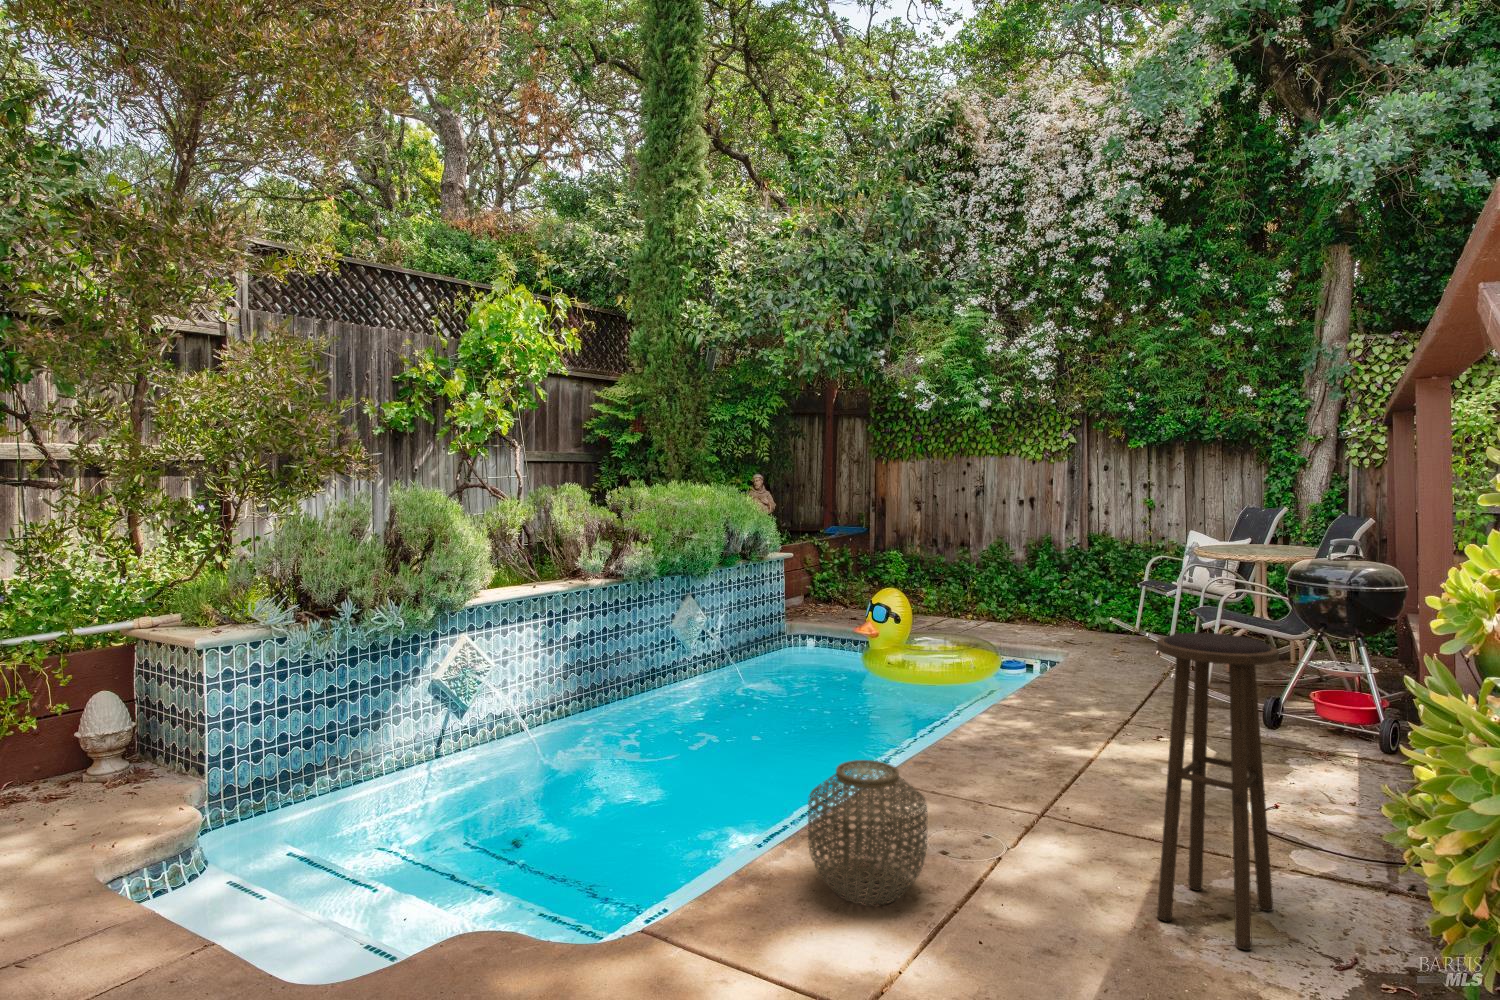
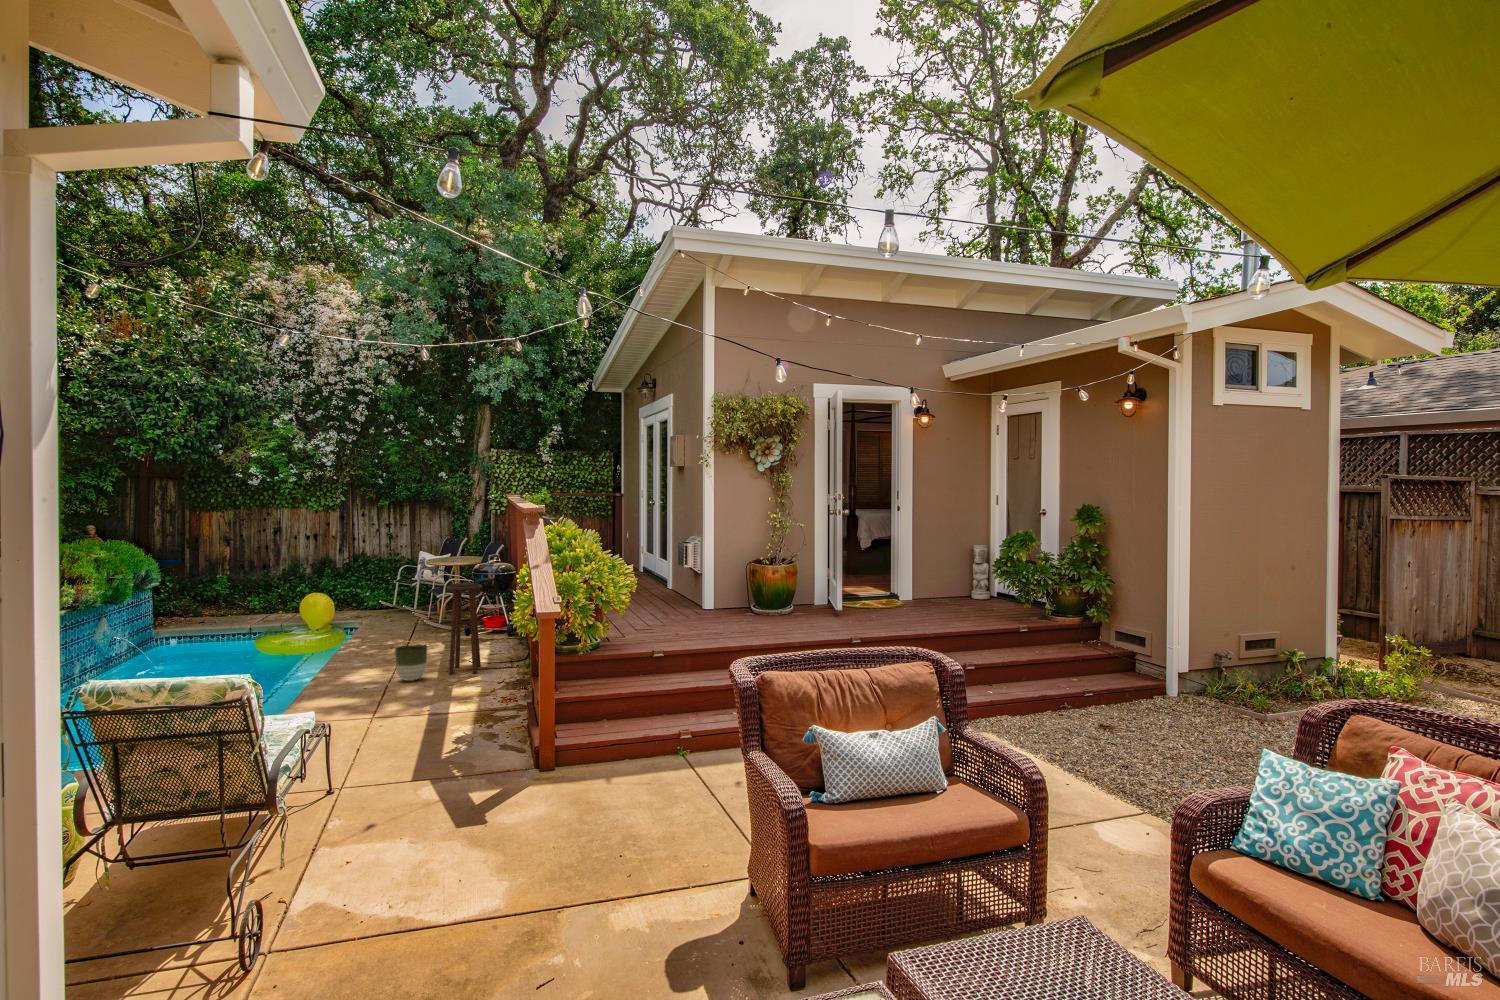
woven basket: present [808,760,927,905] -> none [324,643,373,693]
planter: none [993,793,1087,913] -> present [395,644,428,681]

